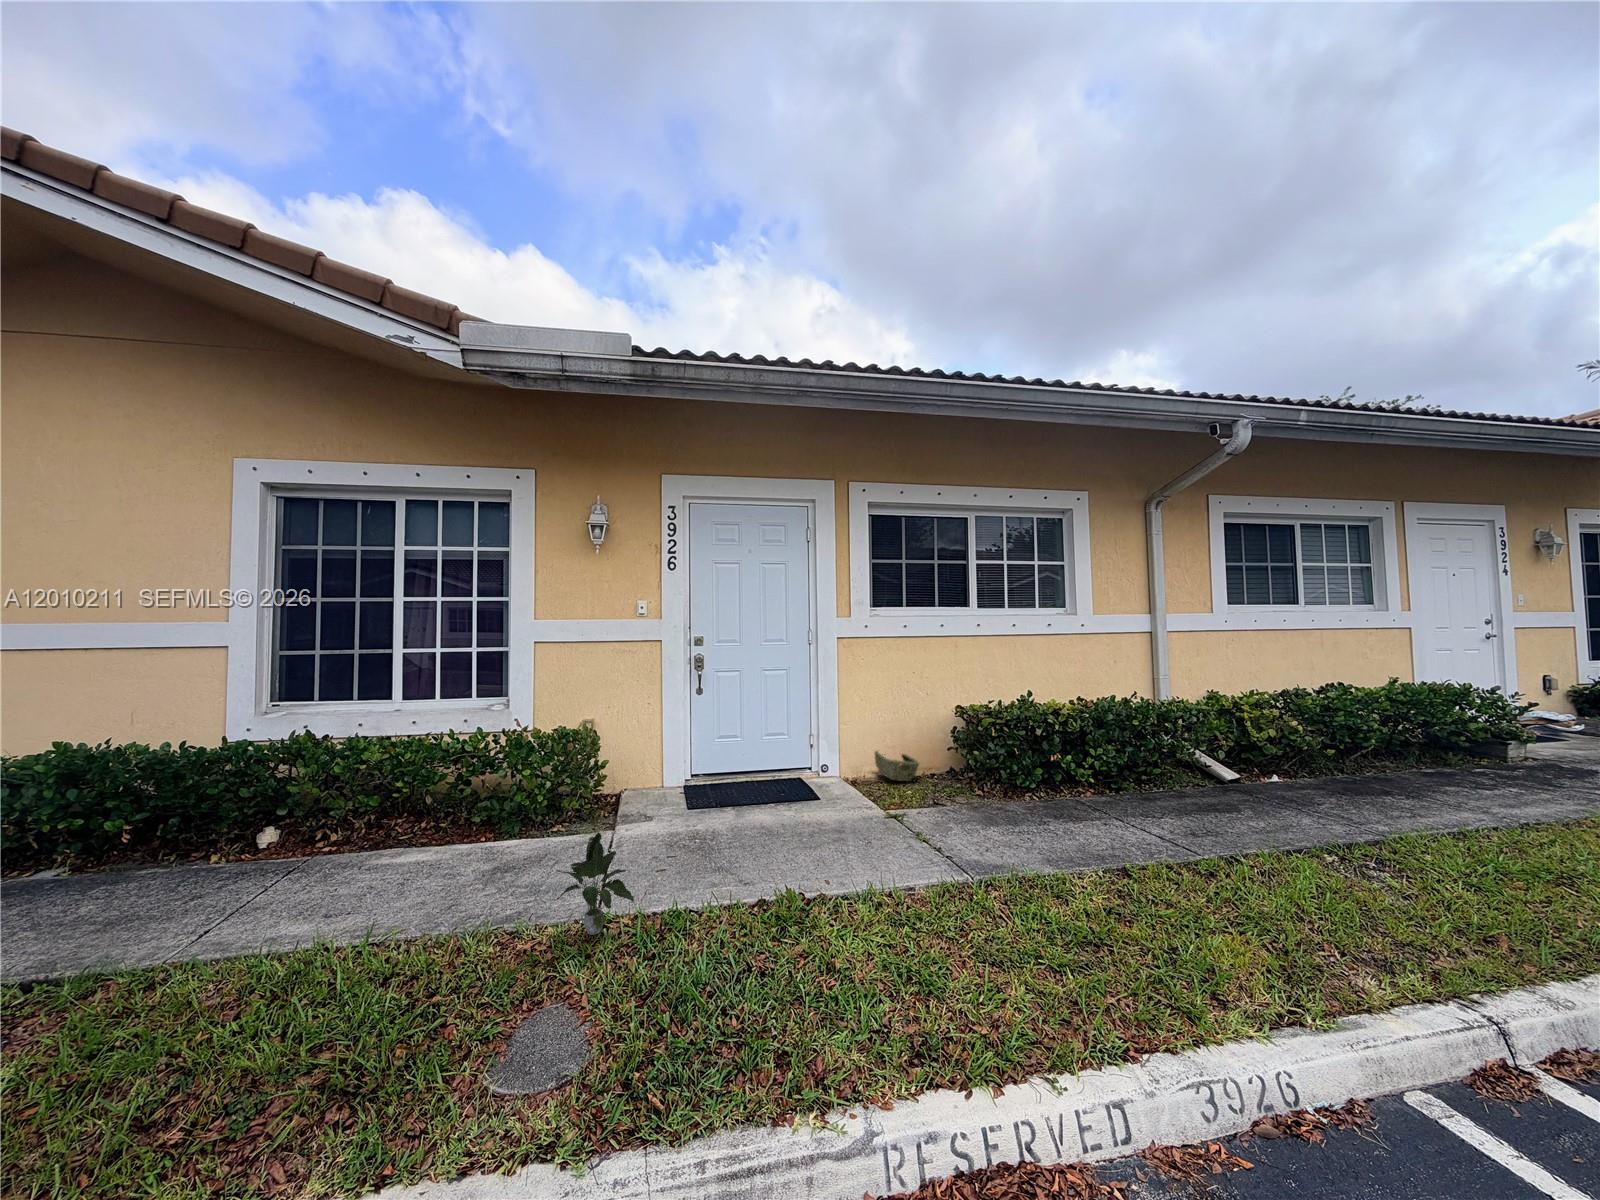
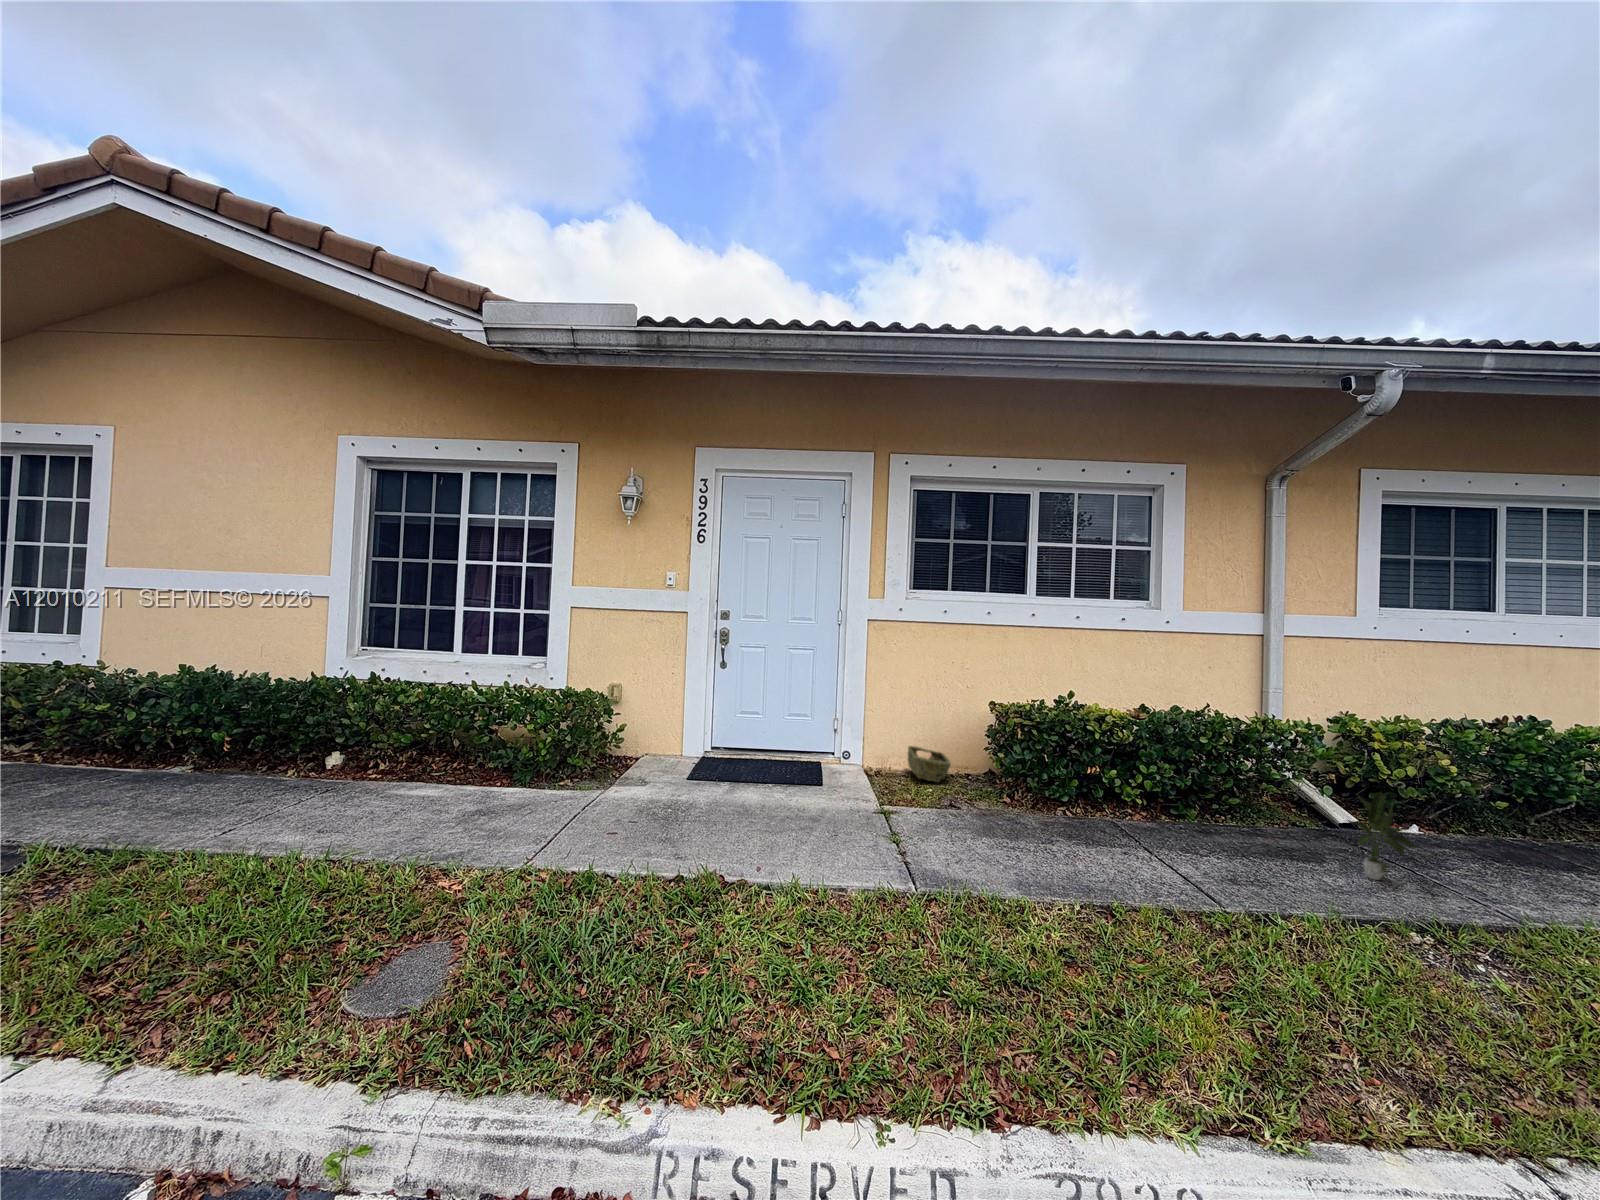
potted plant: present [556,833,634,935] -> present [1348,793,1416,880]

